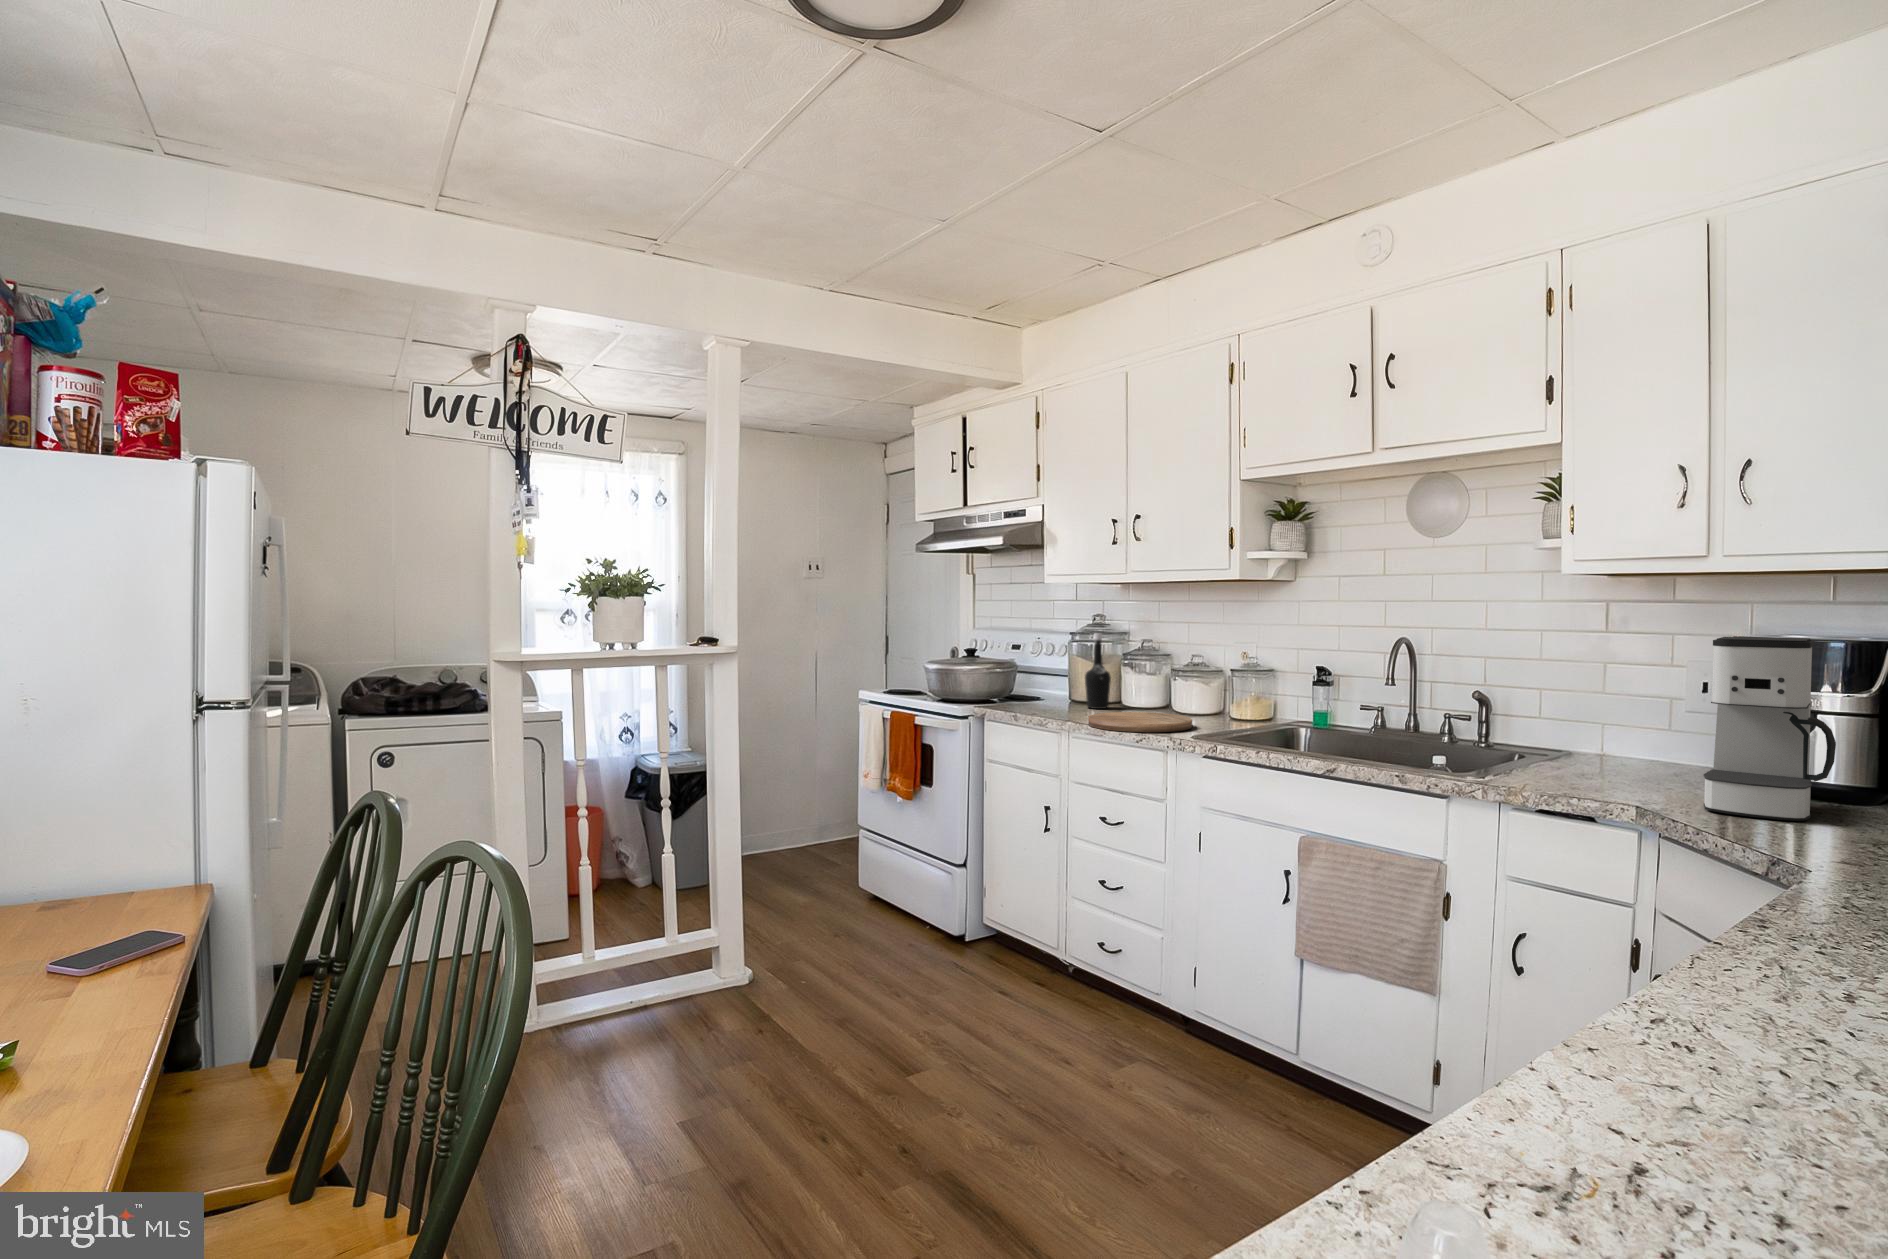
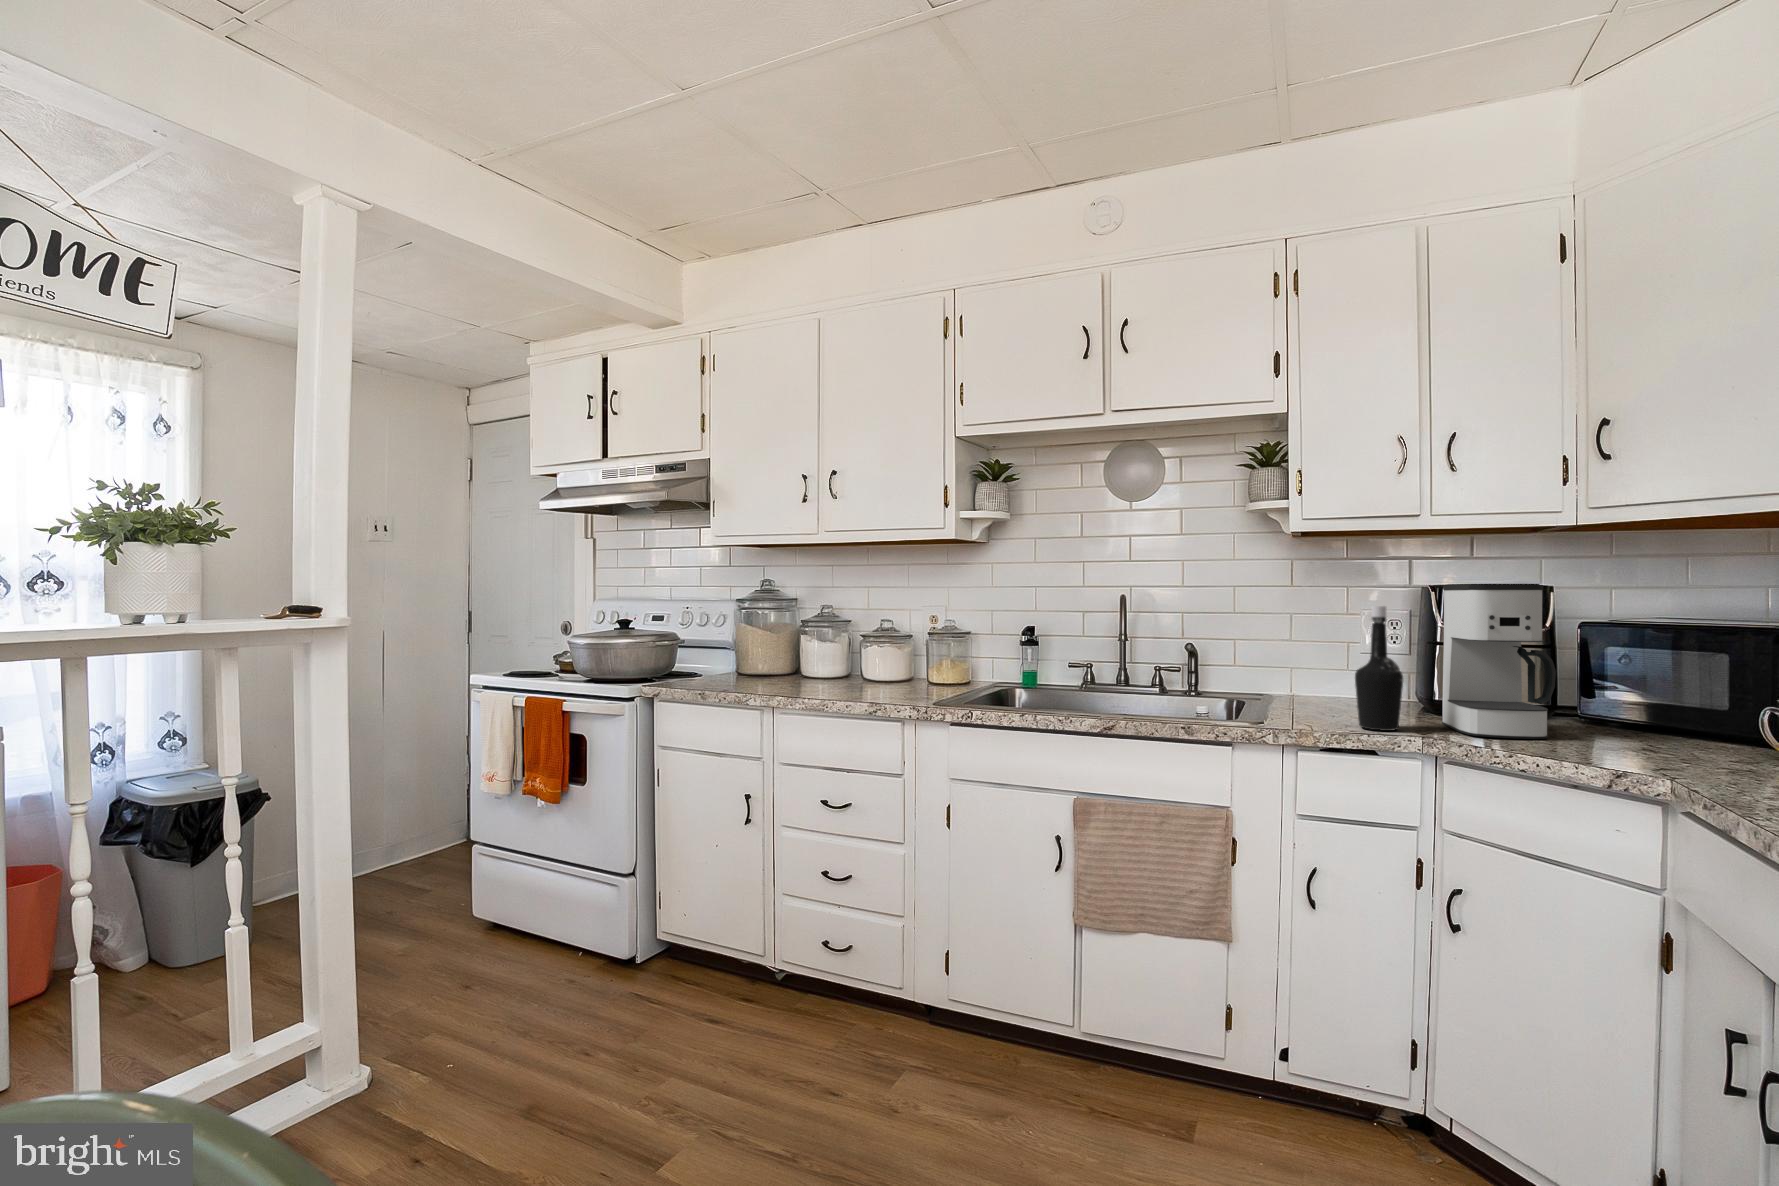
bottle: present [1085,633,1111,709] -> present [1355,606,1403,731]
cutting board: present [1088,712,1192,732] -> none [803,681,912,702]

